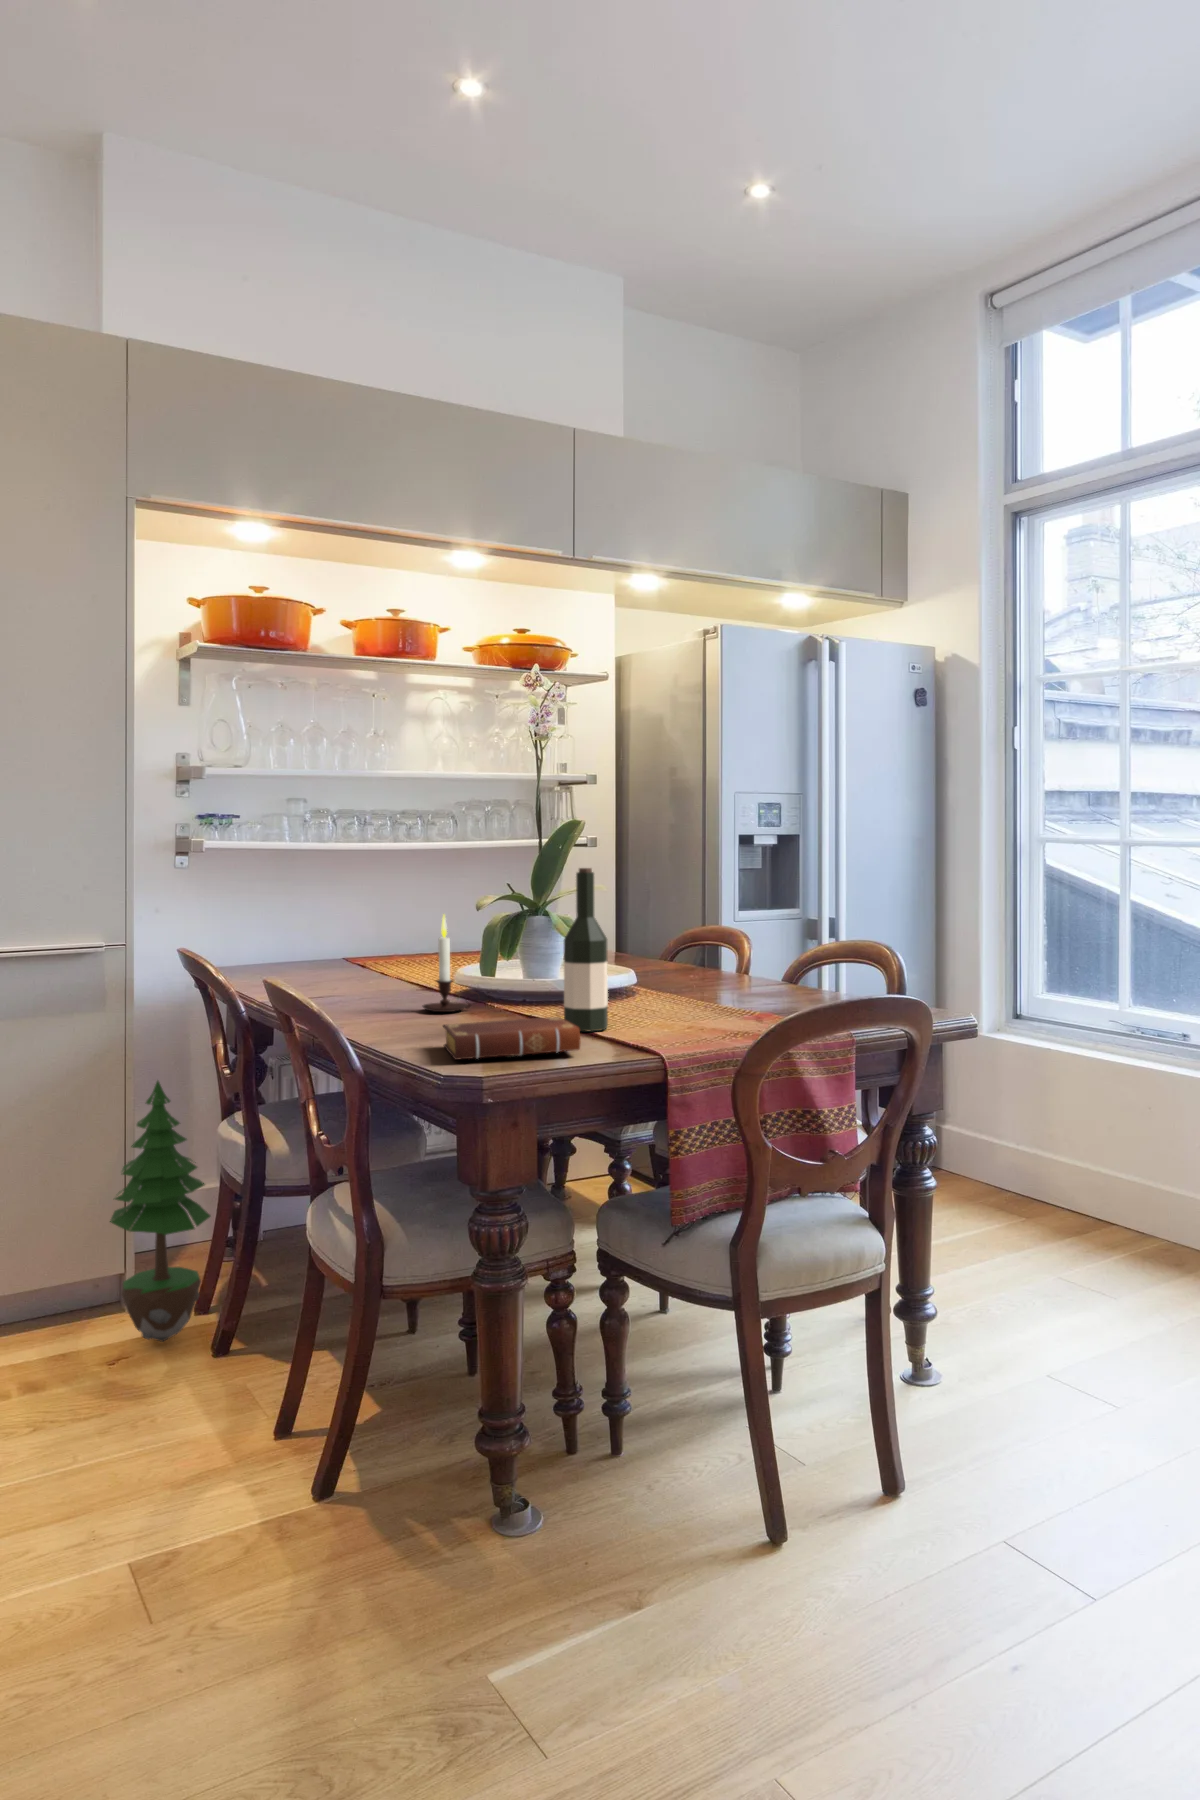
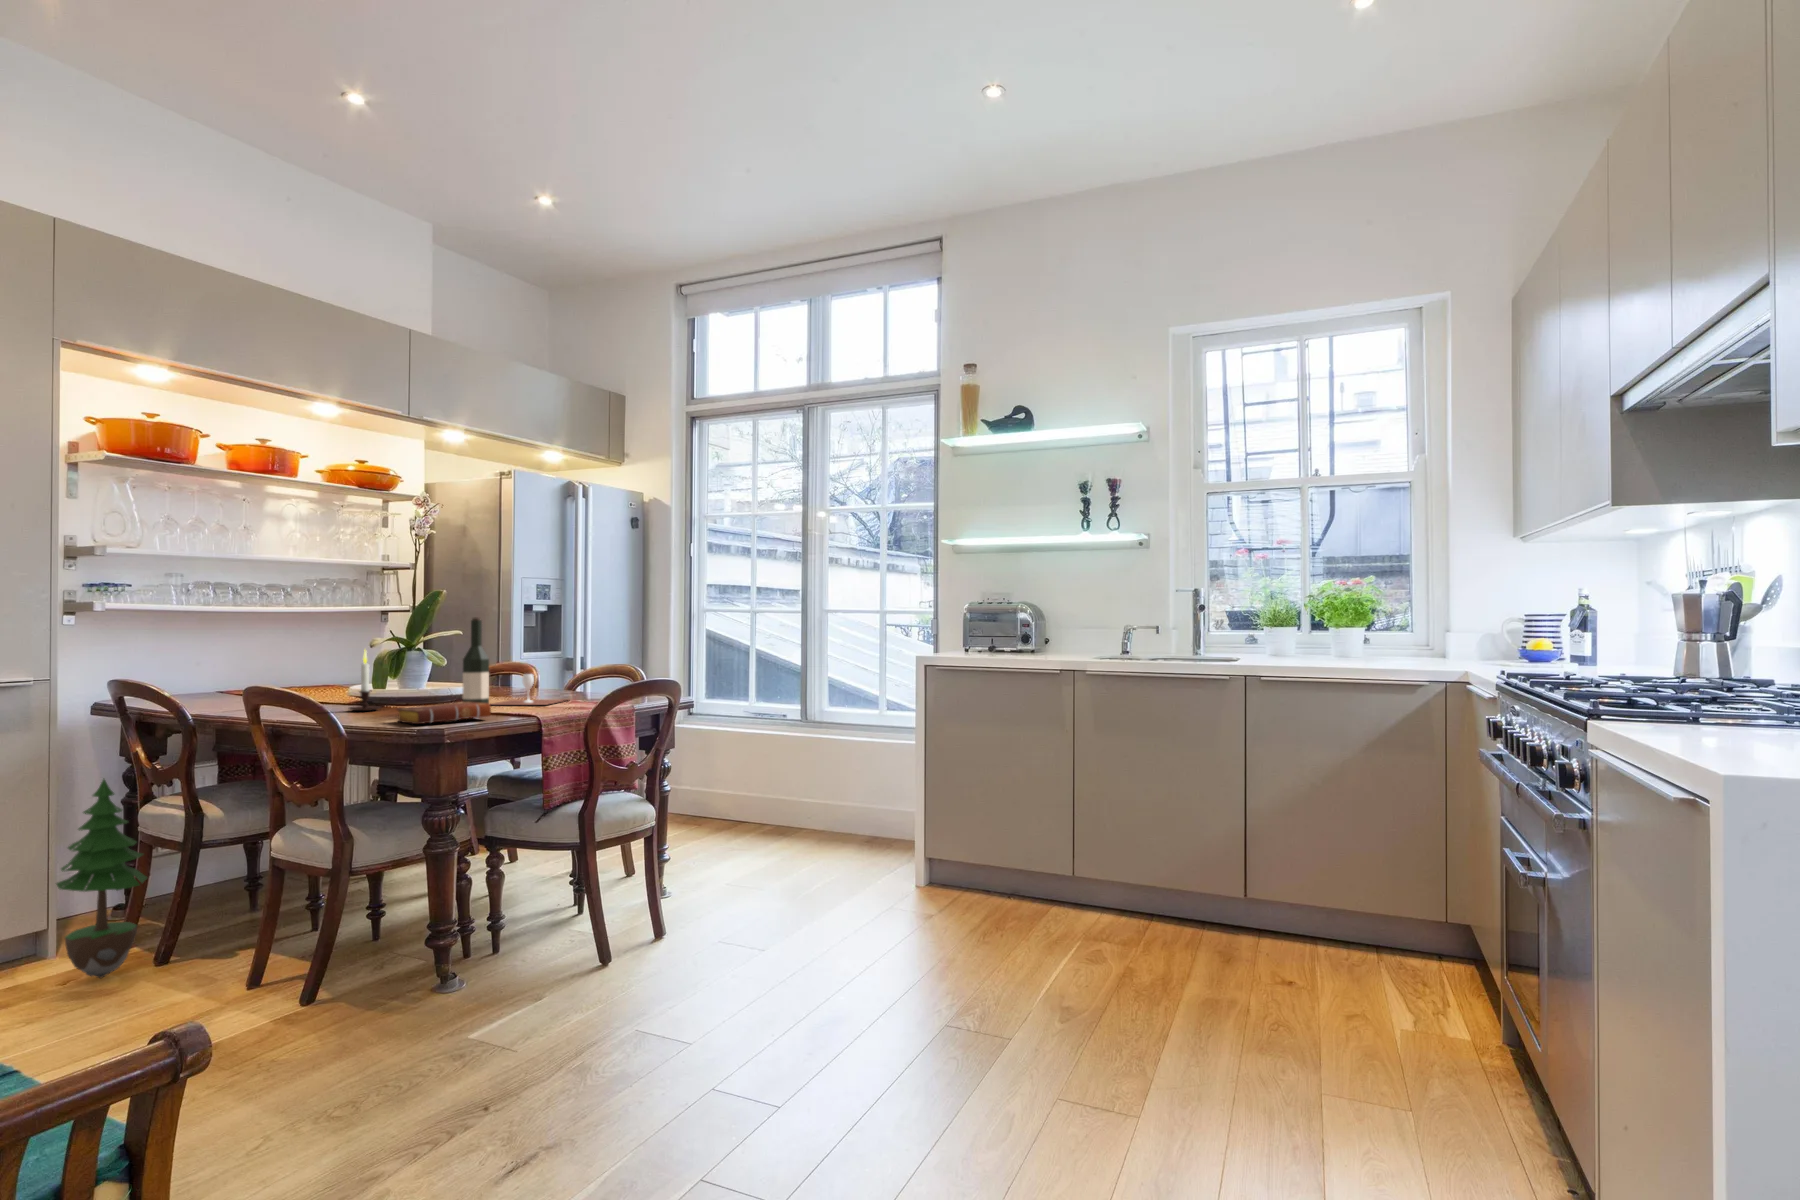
wine glass: none [613,961,761,1021] -> present [490,674,563,705]

